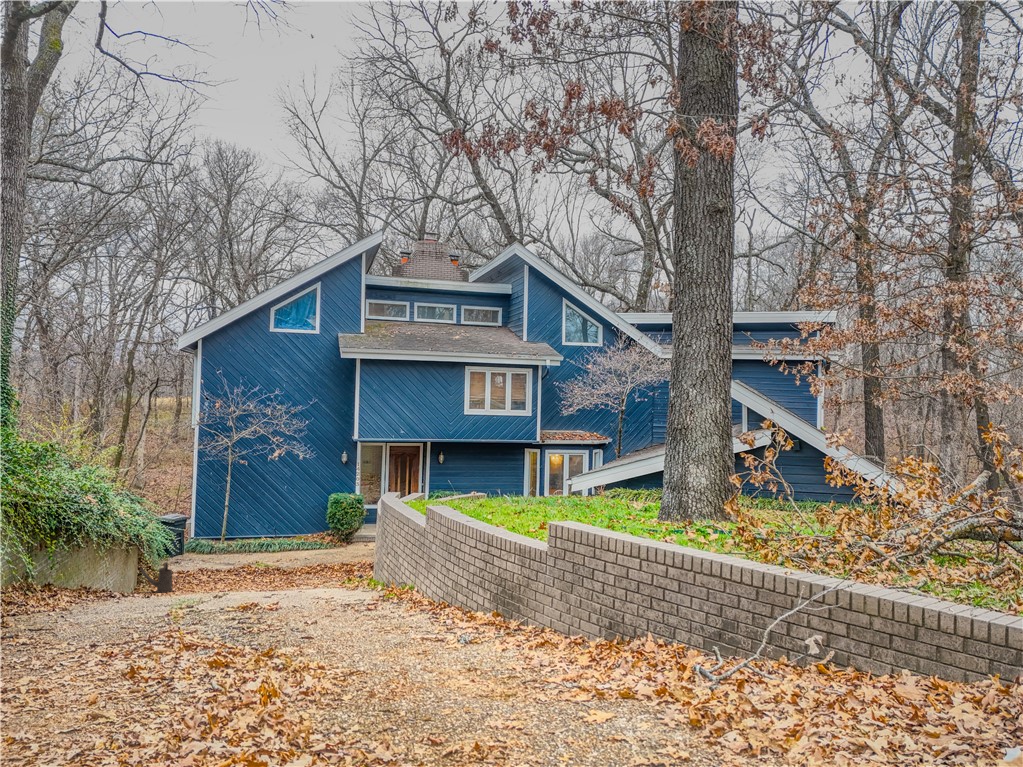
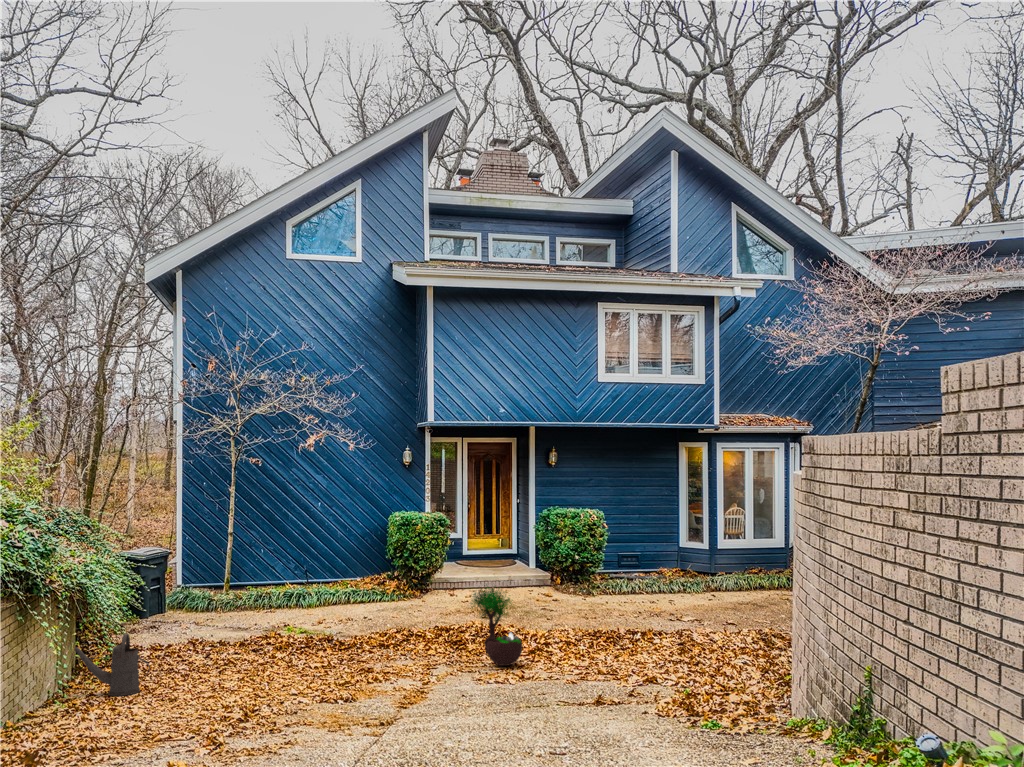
potted tree: none [348,538,375,583] -> present [471,587,523,666]

